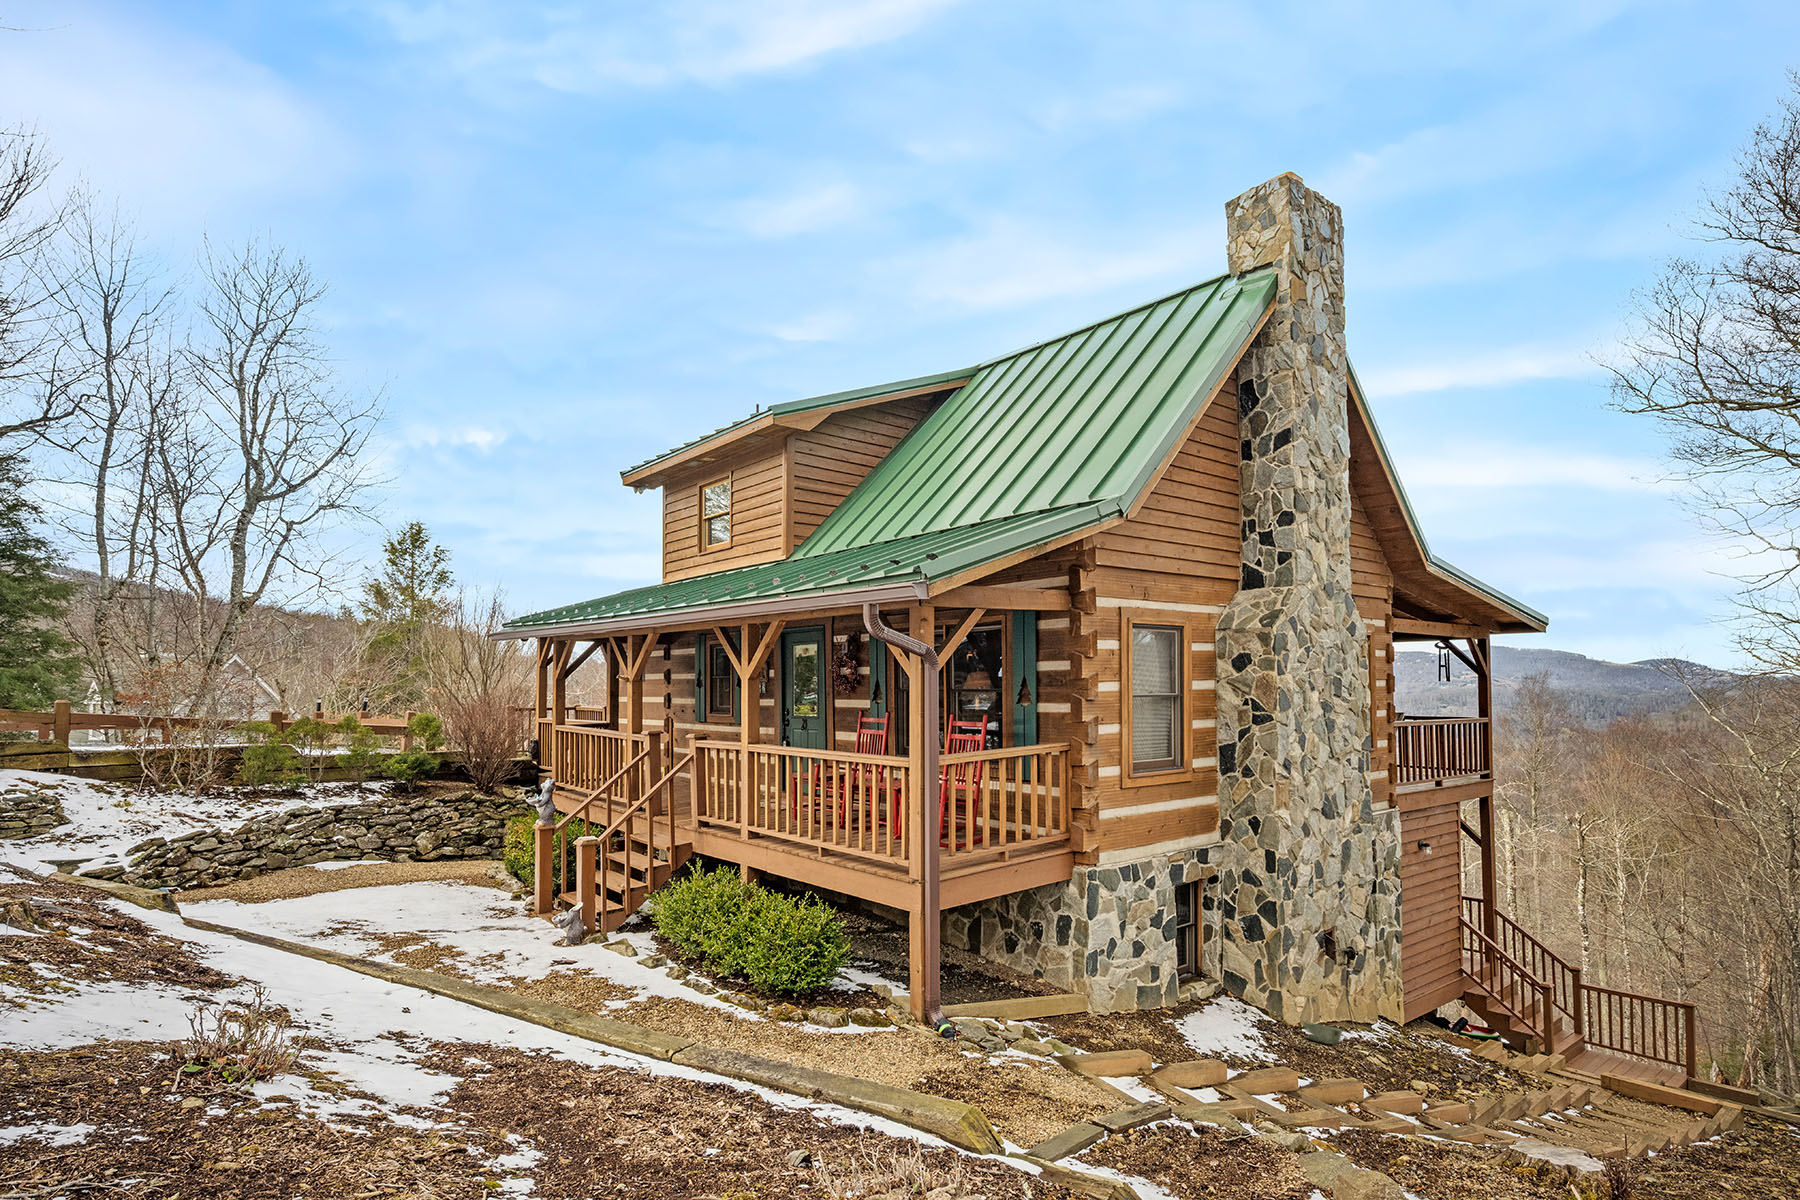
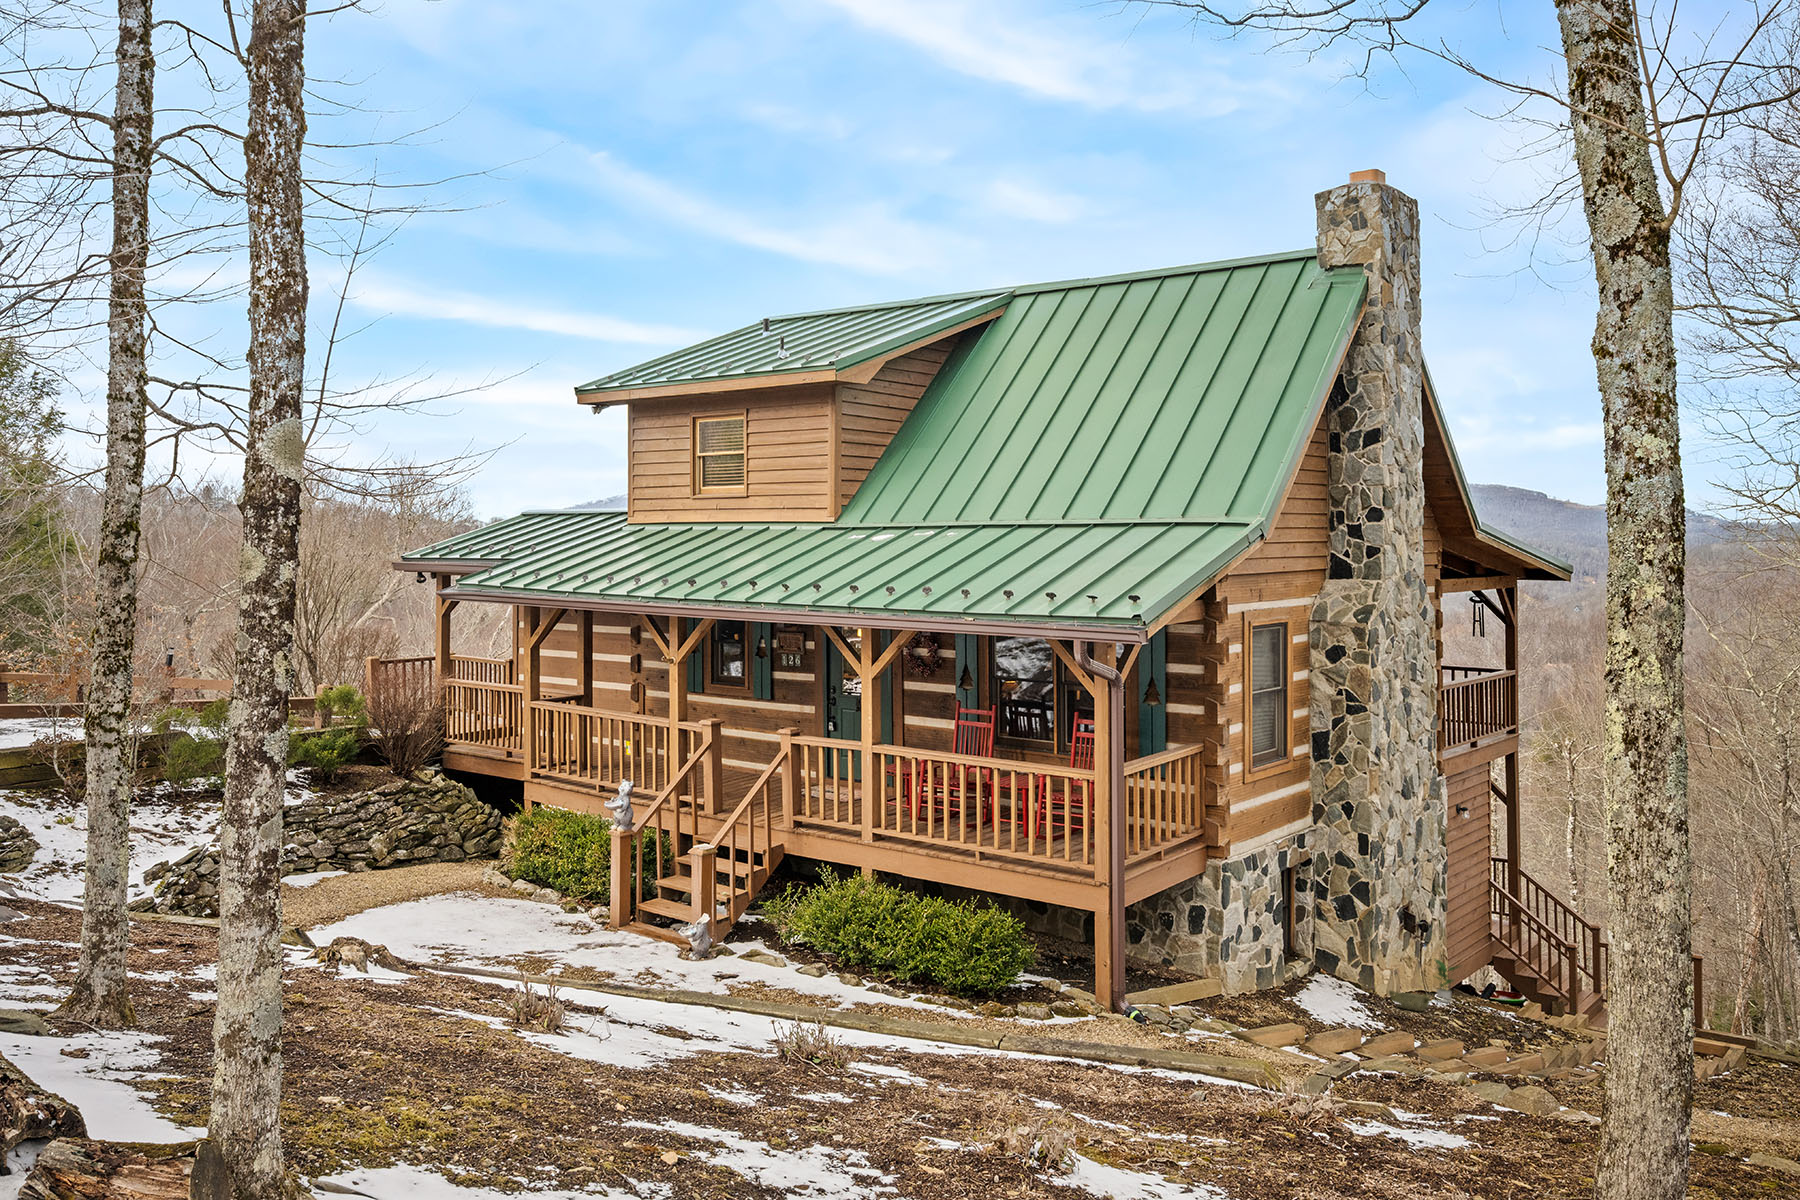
potted plant: none [1359,989,1393,1038] -> present [1435,959,1460,1003]

